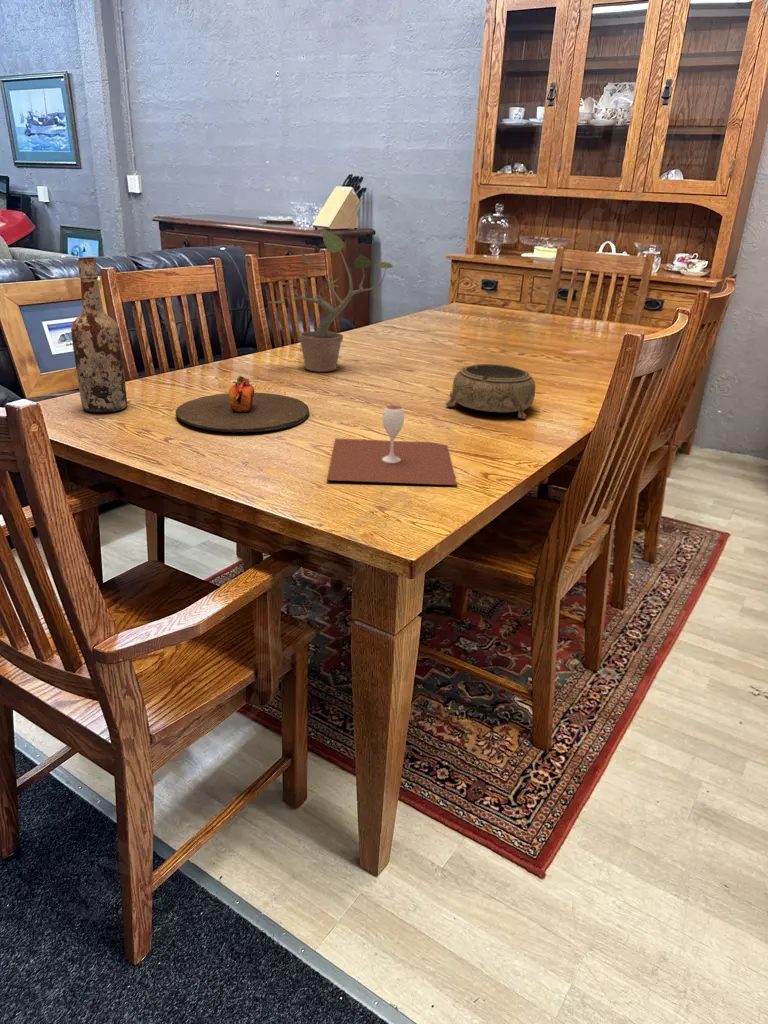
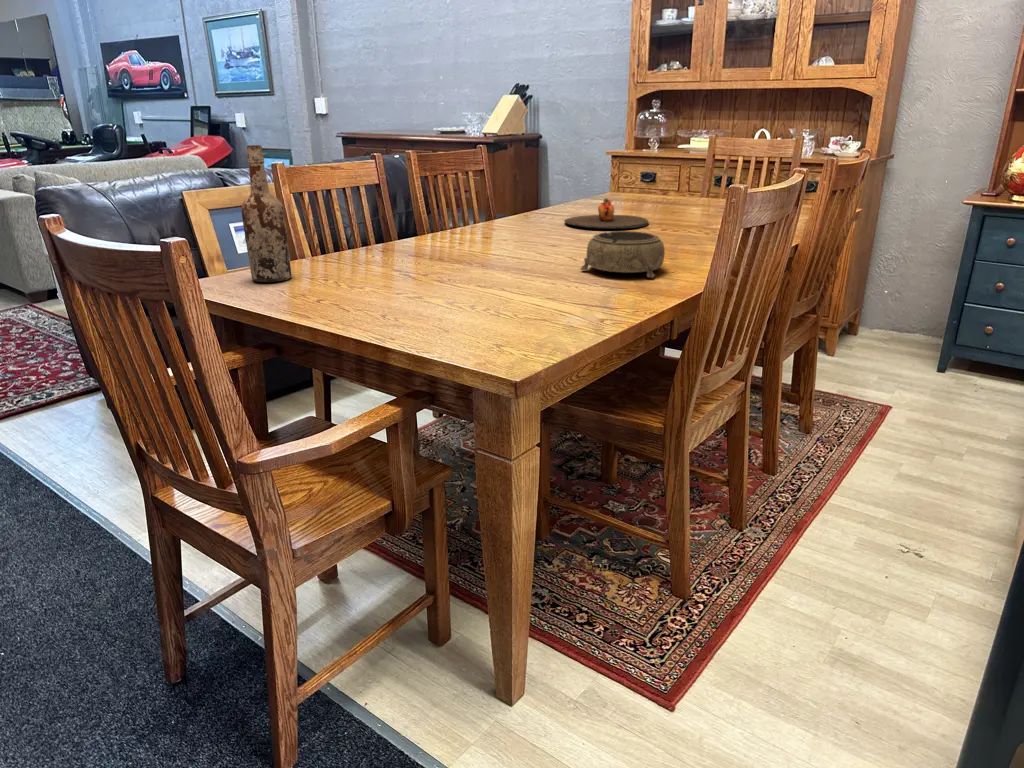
potted plant: present [268,229,393,372] -> none [420,116,536,248]
plate: present [176,376,309,432] -> present [564,198,648,229]
wine glass: present [327,405,457,485] -> none [455,260,575,329]

